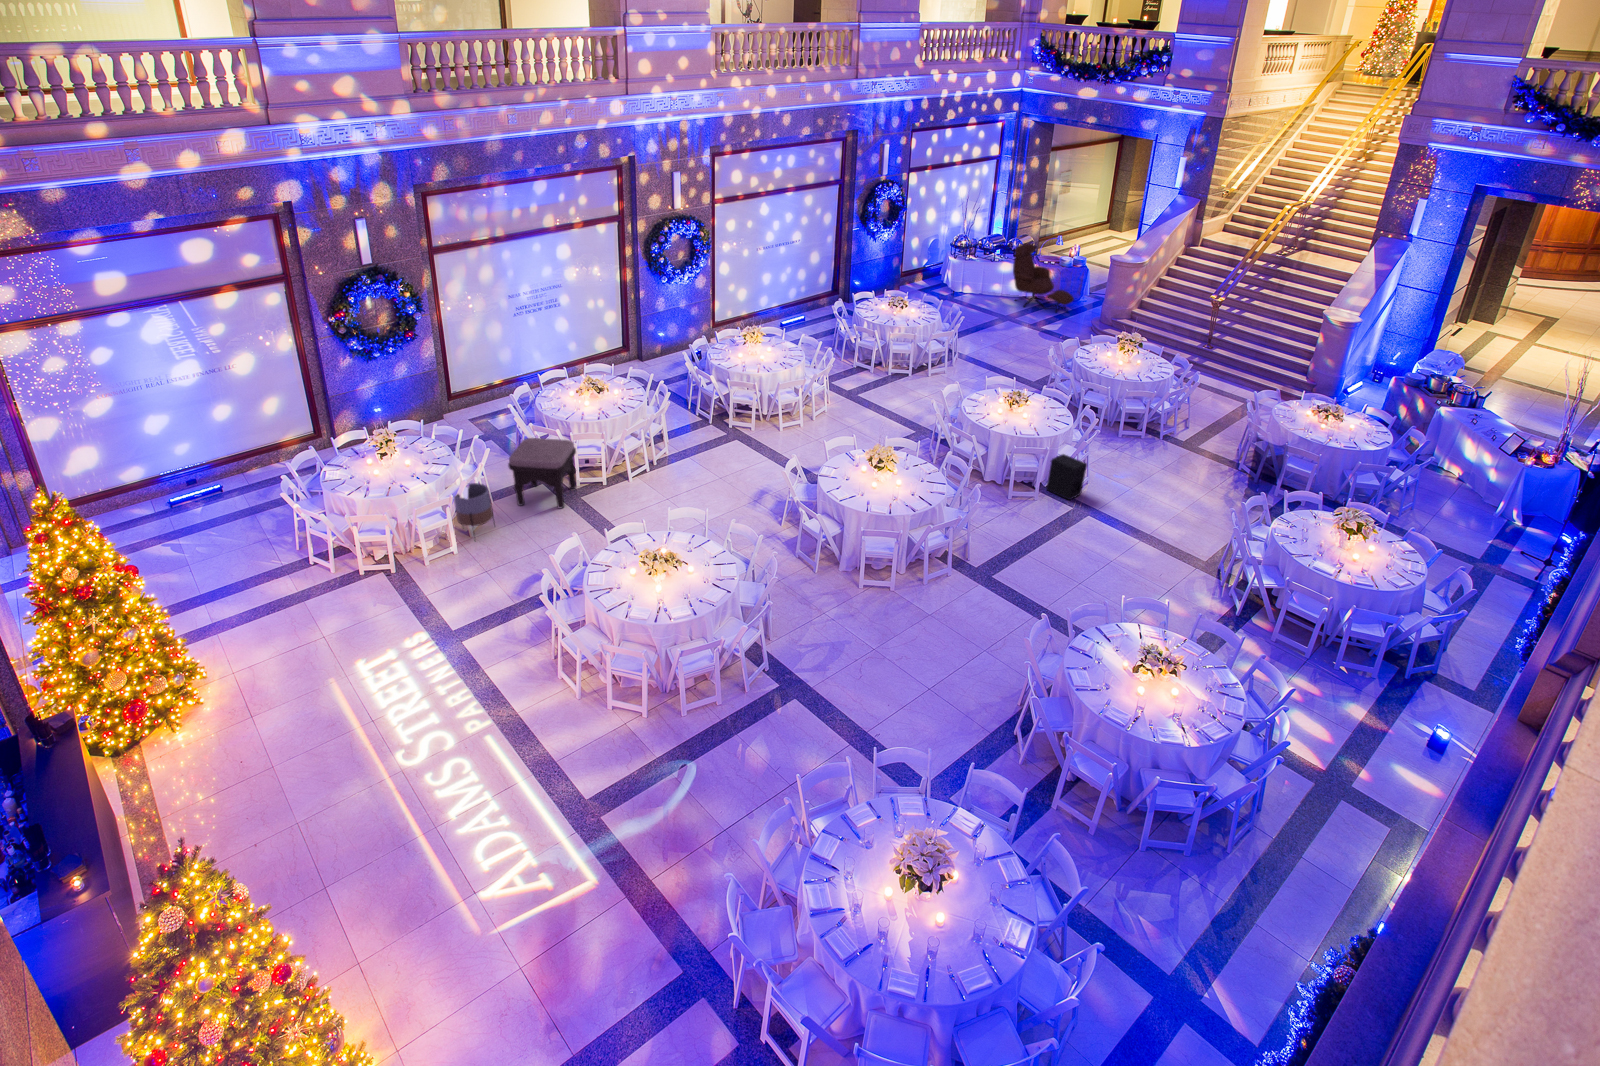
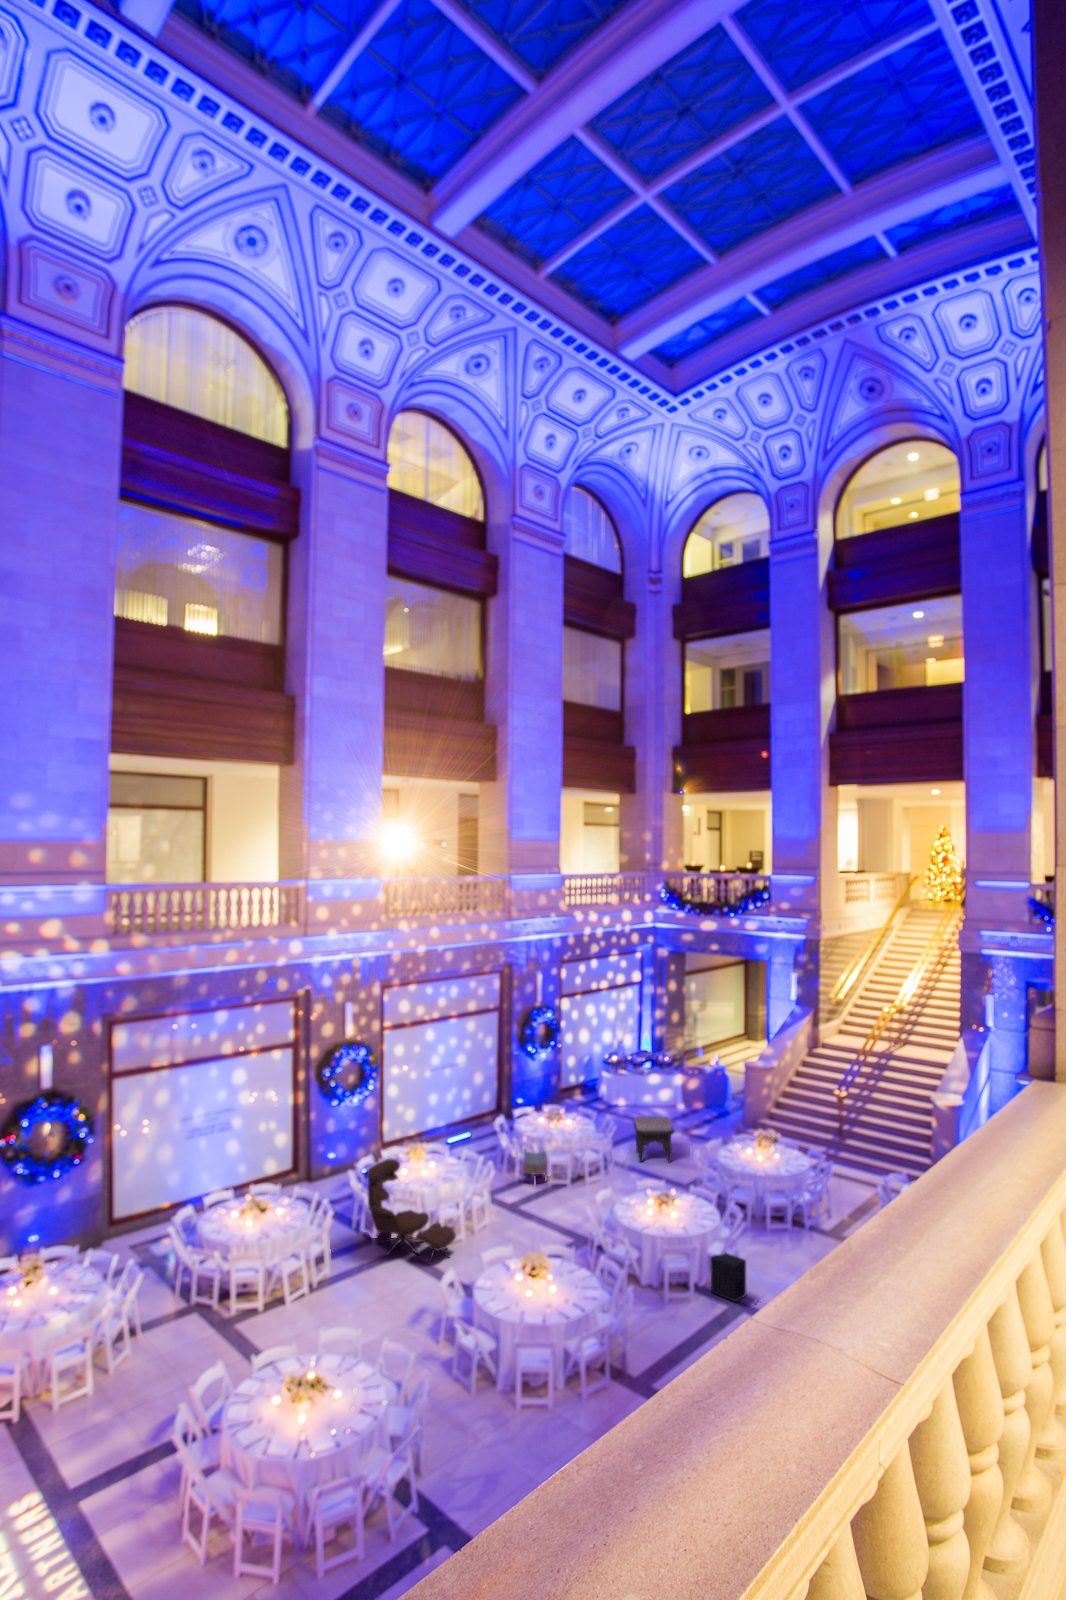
lounge chair: present [1013,243,1074,312] -> present [368,1159,456,1260]
ottoman: present [508,438,576,508] -> present [633,1116,674,1162]
planter: present [454,483,493,527] -> present [523,1149,547,1175]

